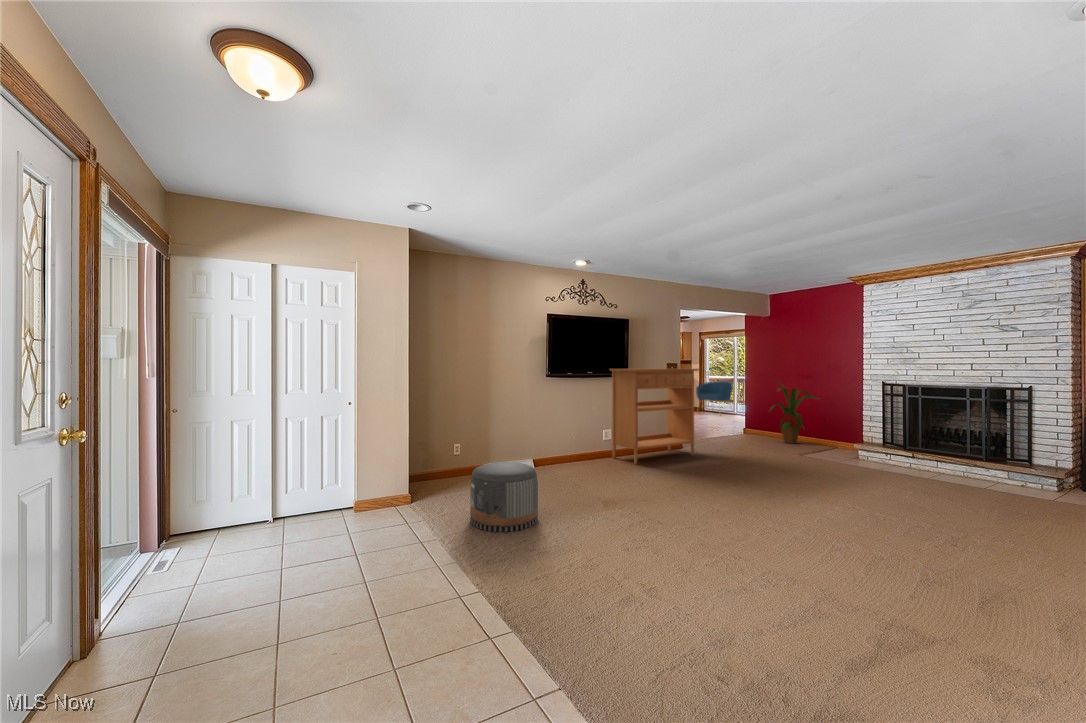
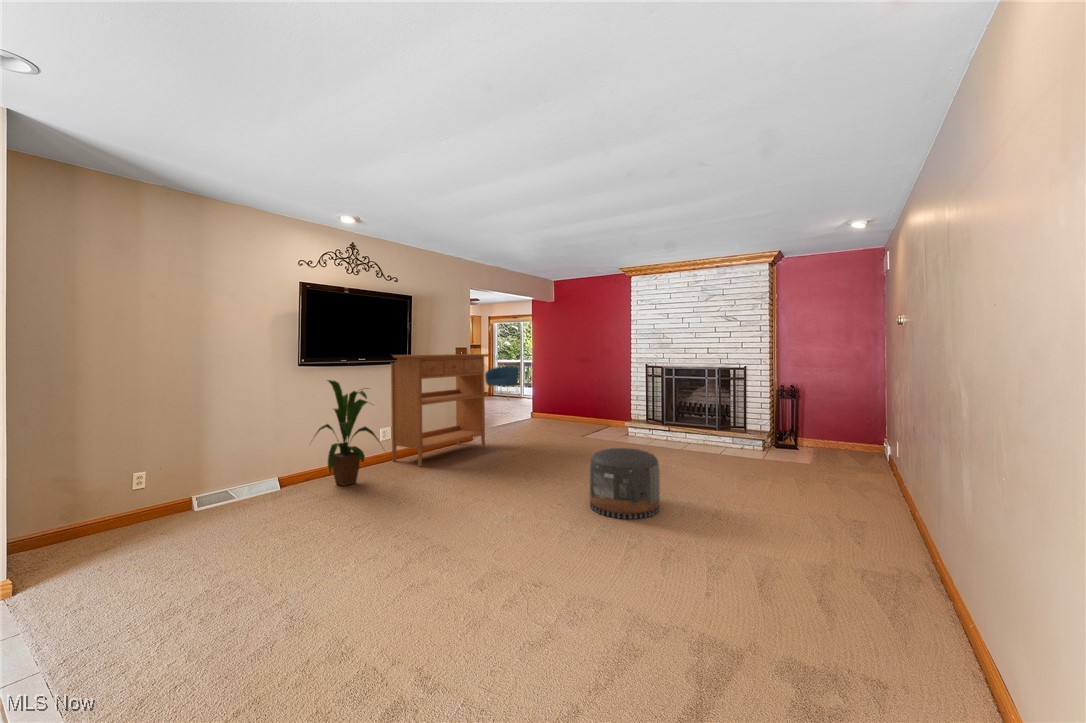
house plant: present [771,381,820,444] -> present [315,380,379,486]
pouf: present [470,462,538,532] -> present [589,448,660,519]

